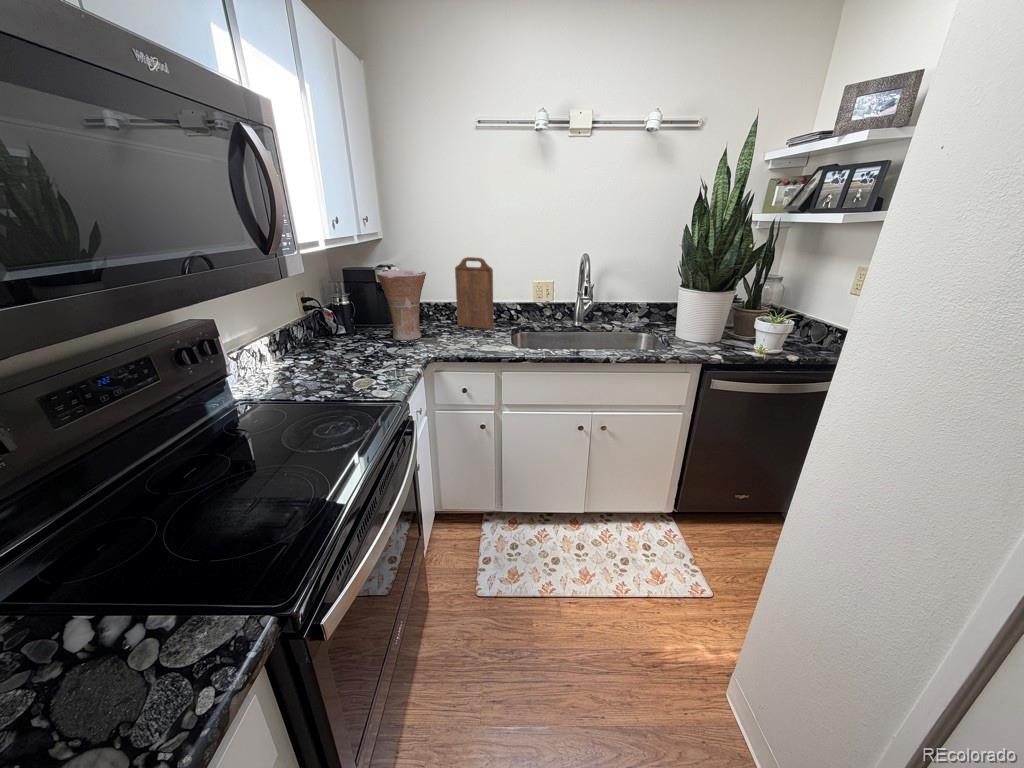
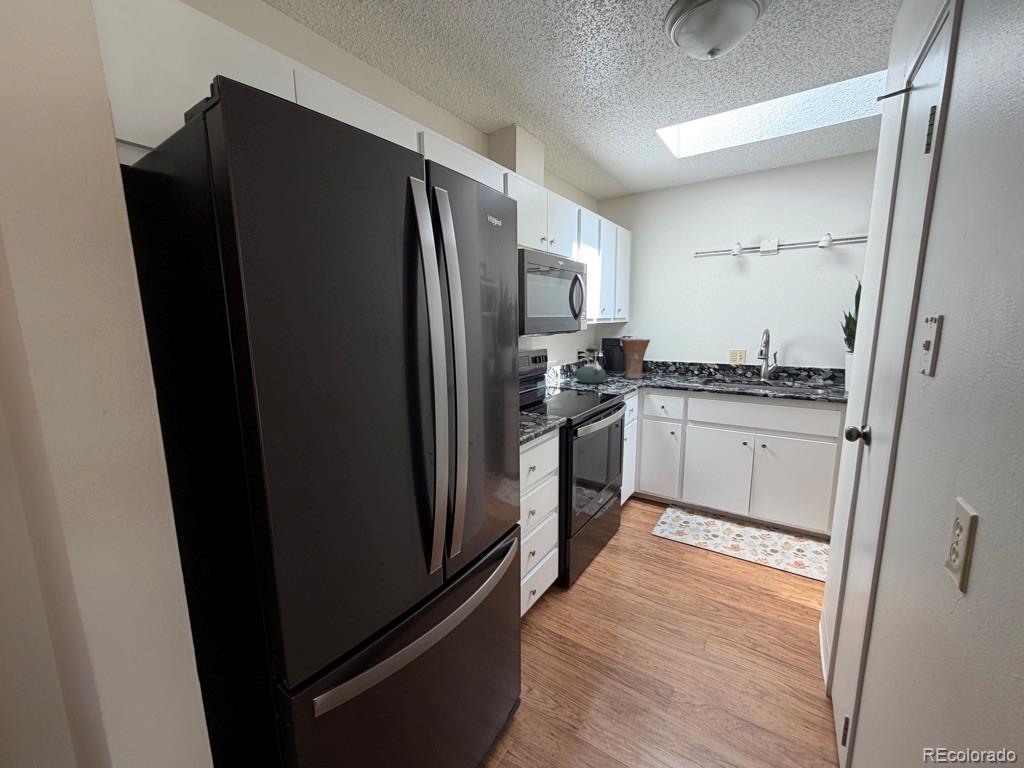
cutting board: present [455,257,494,329] -> none [669,332,696,378]
kettle: none [299,301,361,373] -> present [576,348,606,384]

